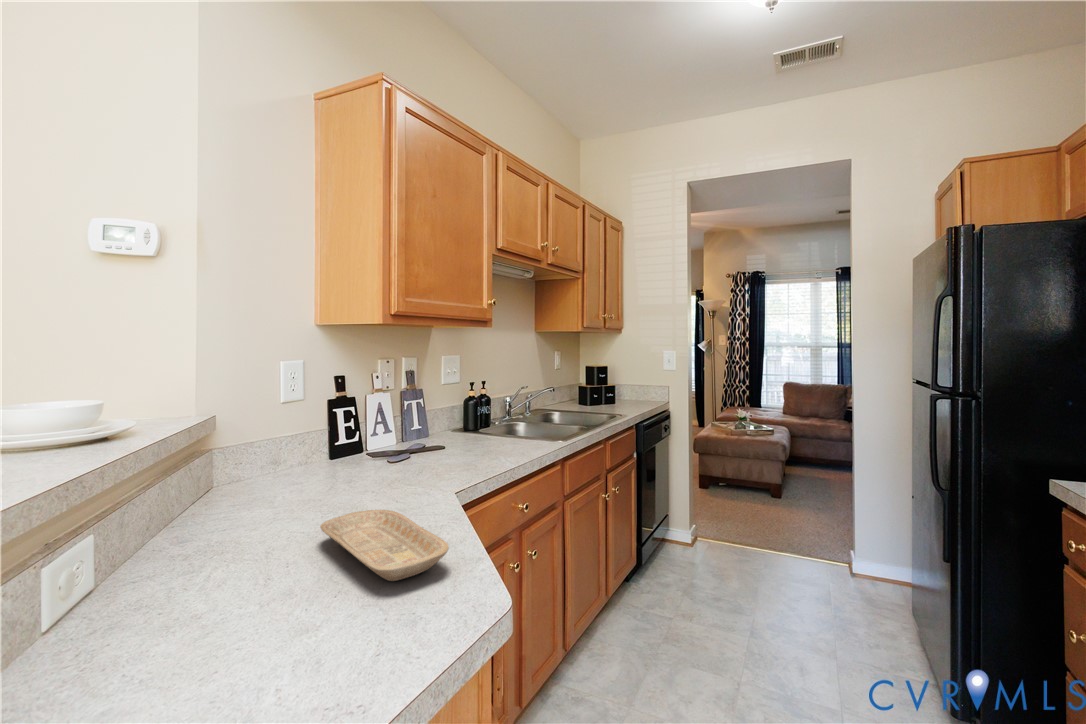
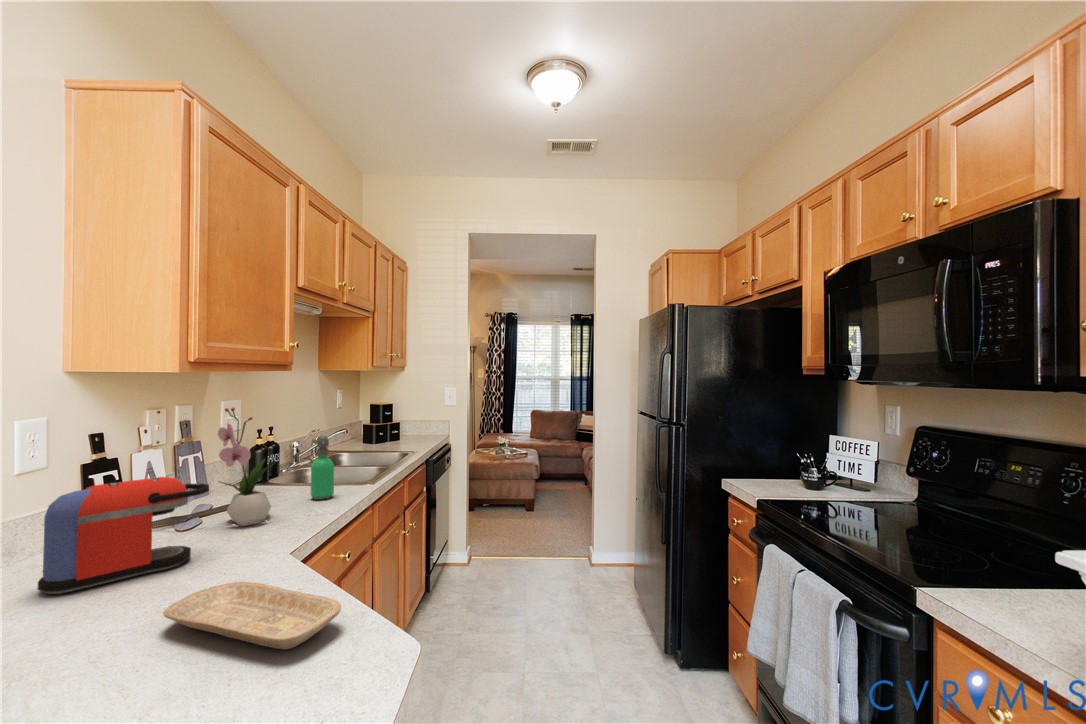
flower arrangement: none [417,357,465,465] -> present [218,408,277,526]
soap dispenser: none [501,388,522,450] -> present [311,436,334,500]
coffee maker: none [277,411,397,497] -> present [38,477,209,594]

